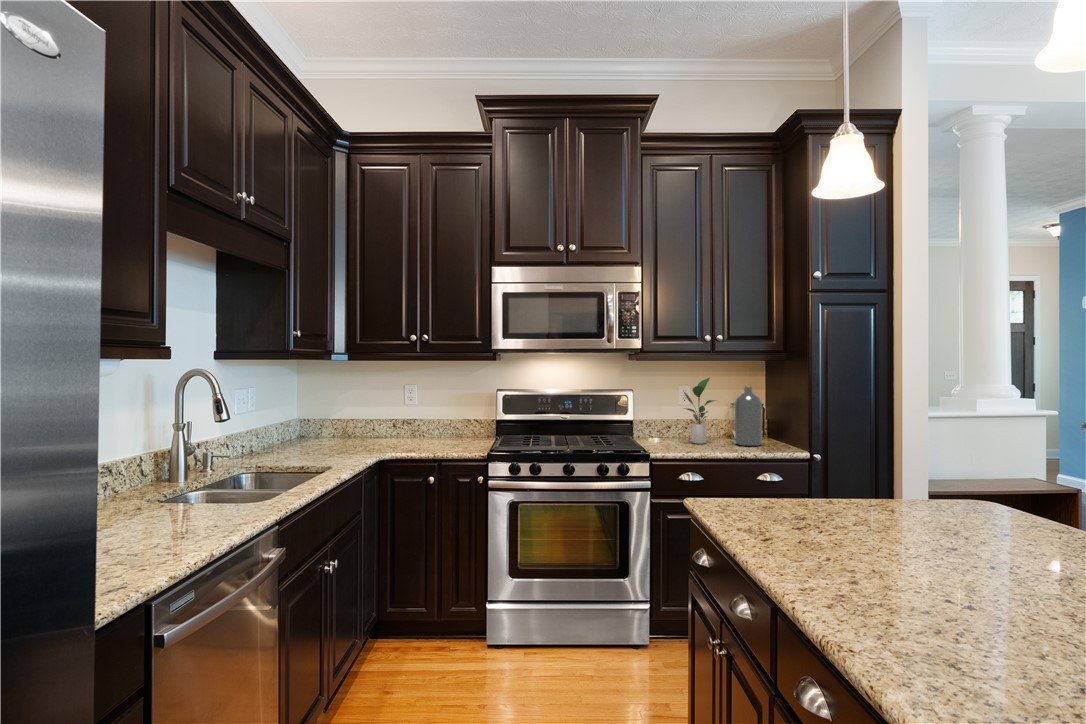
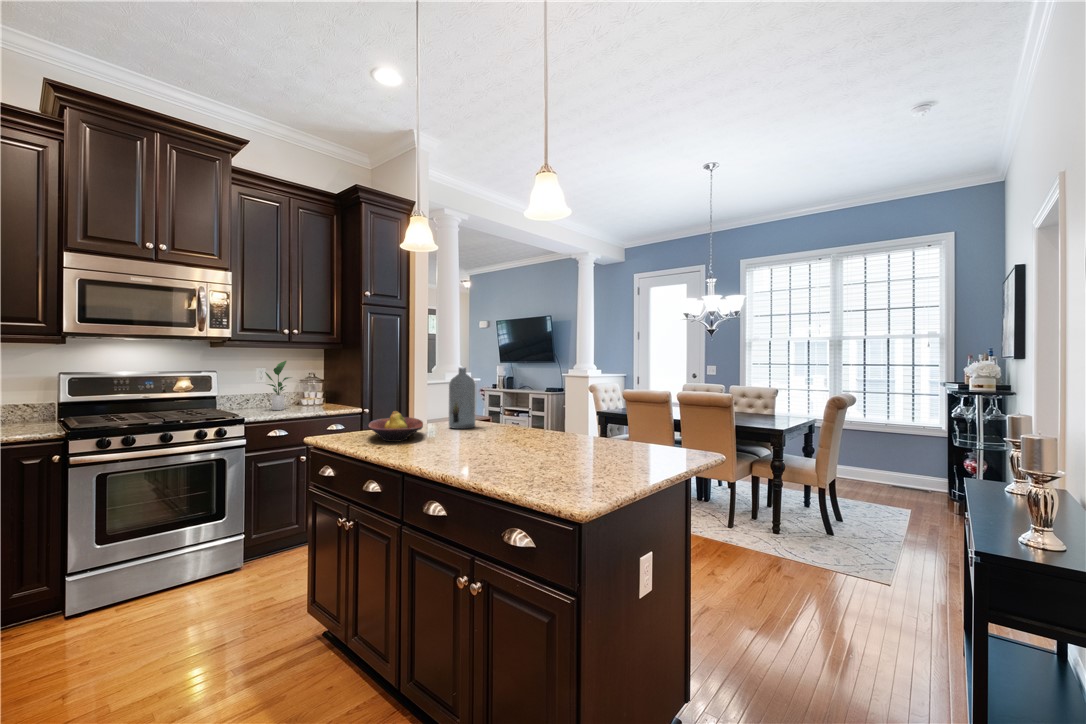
bottle: present [735,387,762,446] -> present [449,368,476,429]
fruit bowl: none [777,489,899,561] -> present [368,411,423,442]

